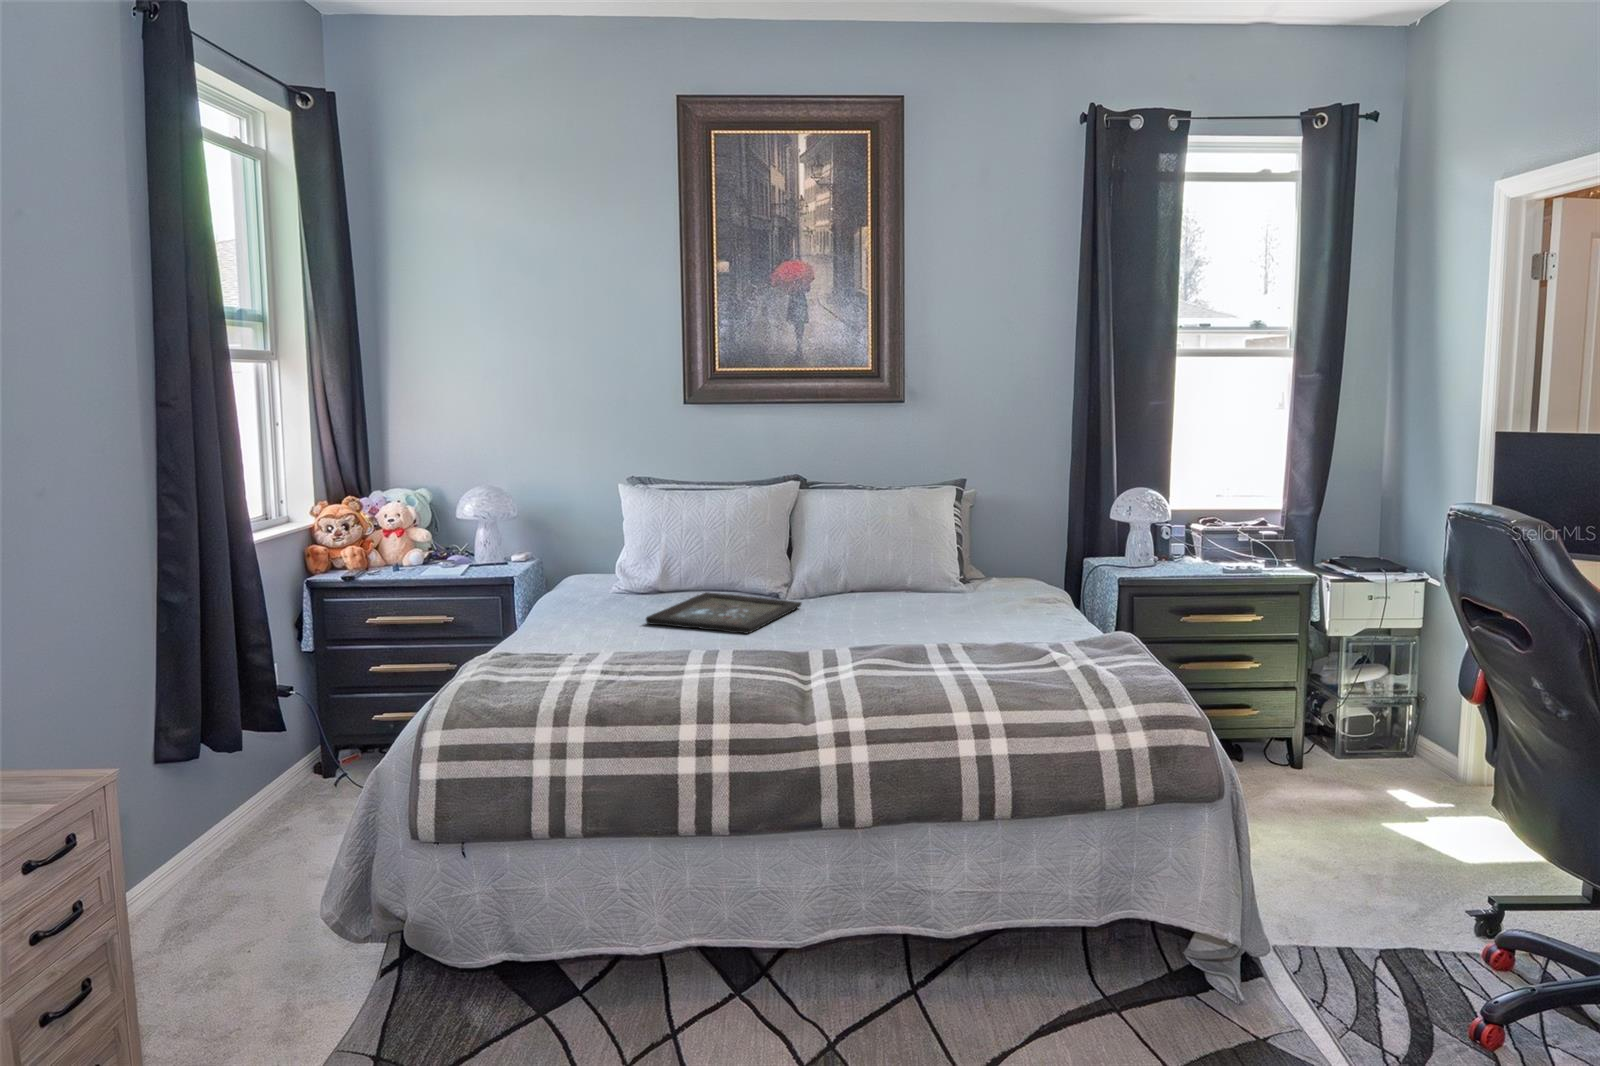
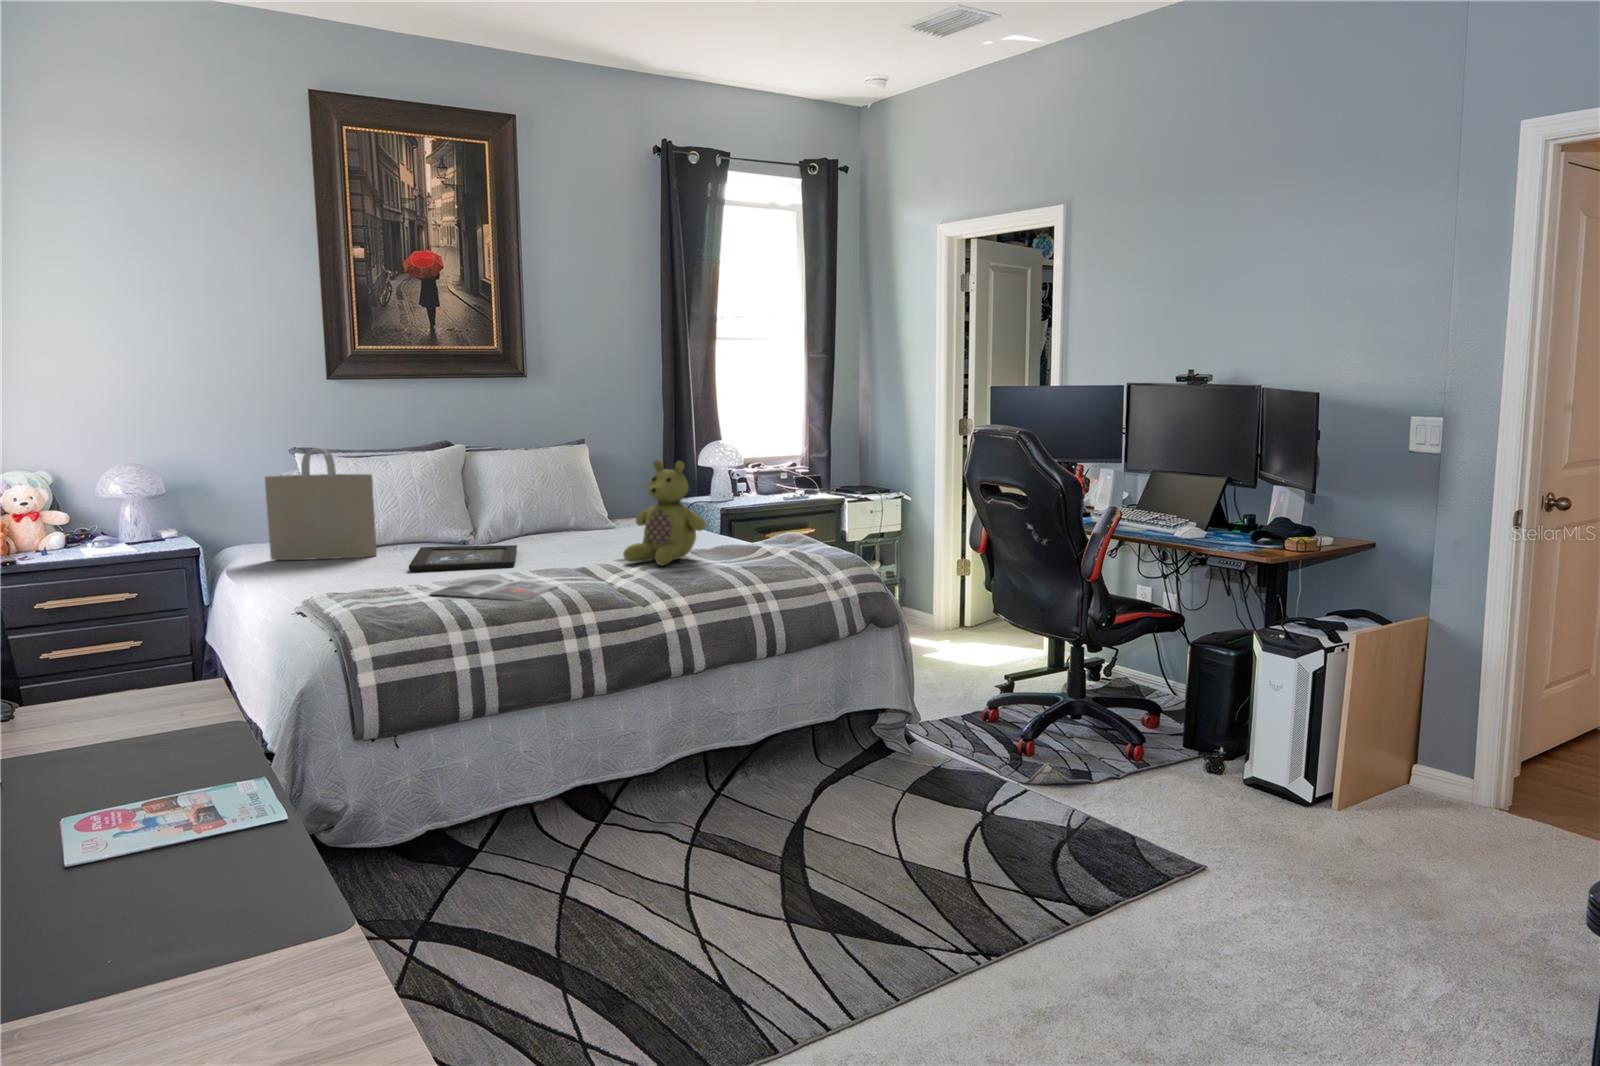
tote bag: none [576,476,668,596] -> present [265,448,377,560]
stuffed bear: none [865,517,970,661] -> present [623,460,705,566]
magazine: none [591,648,726,693] -> present [429,578,557,601]

